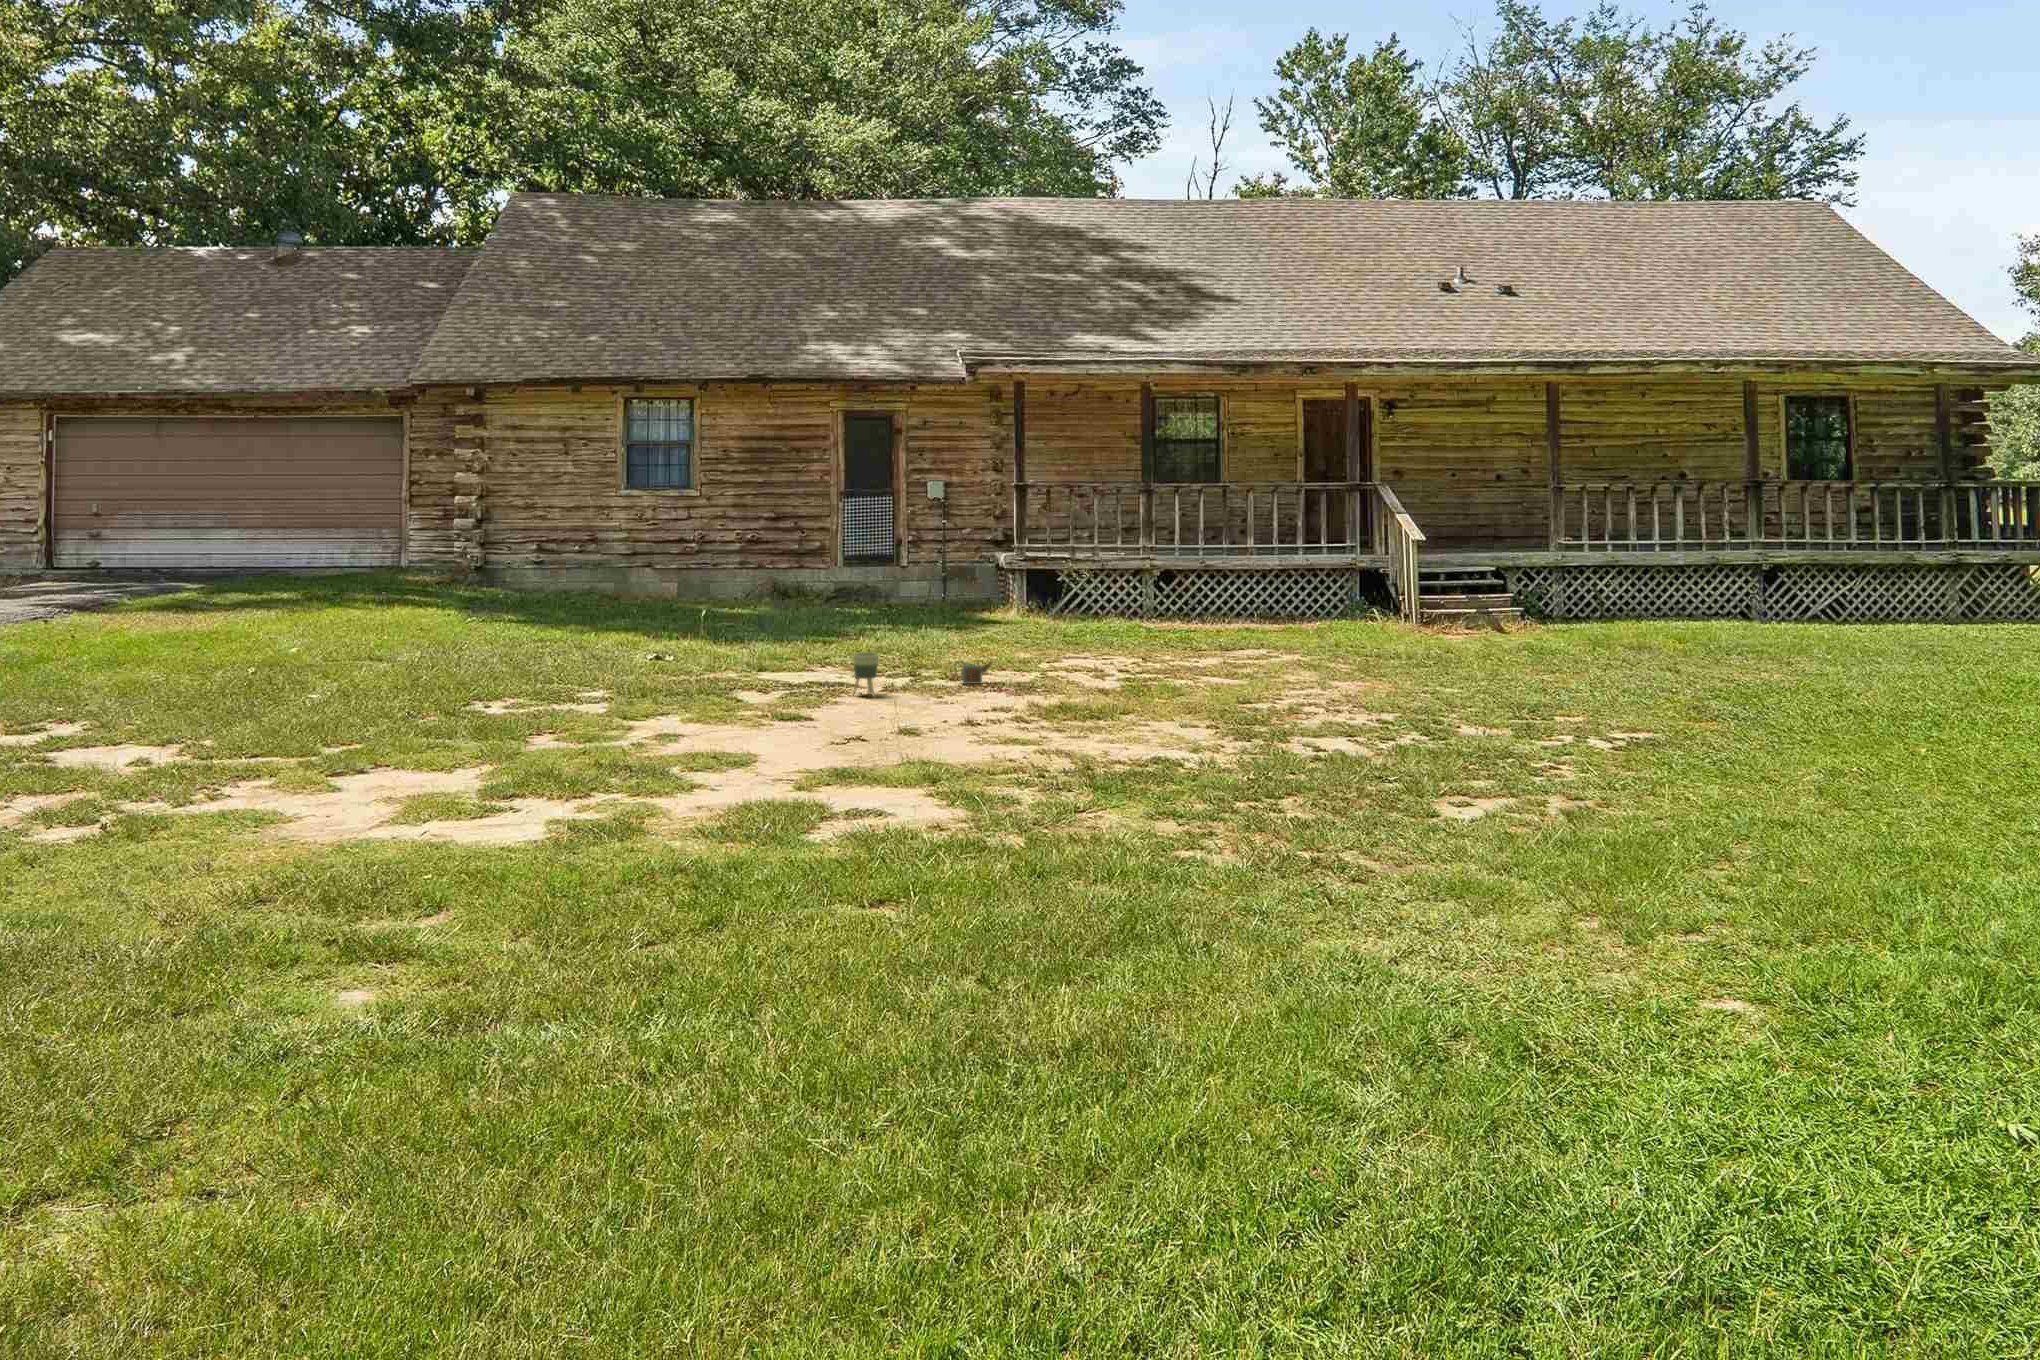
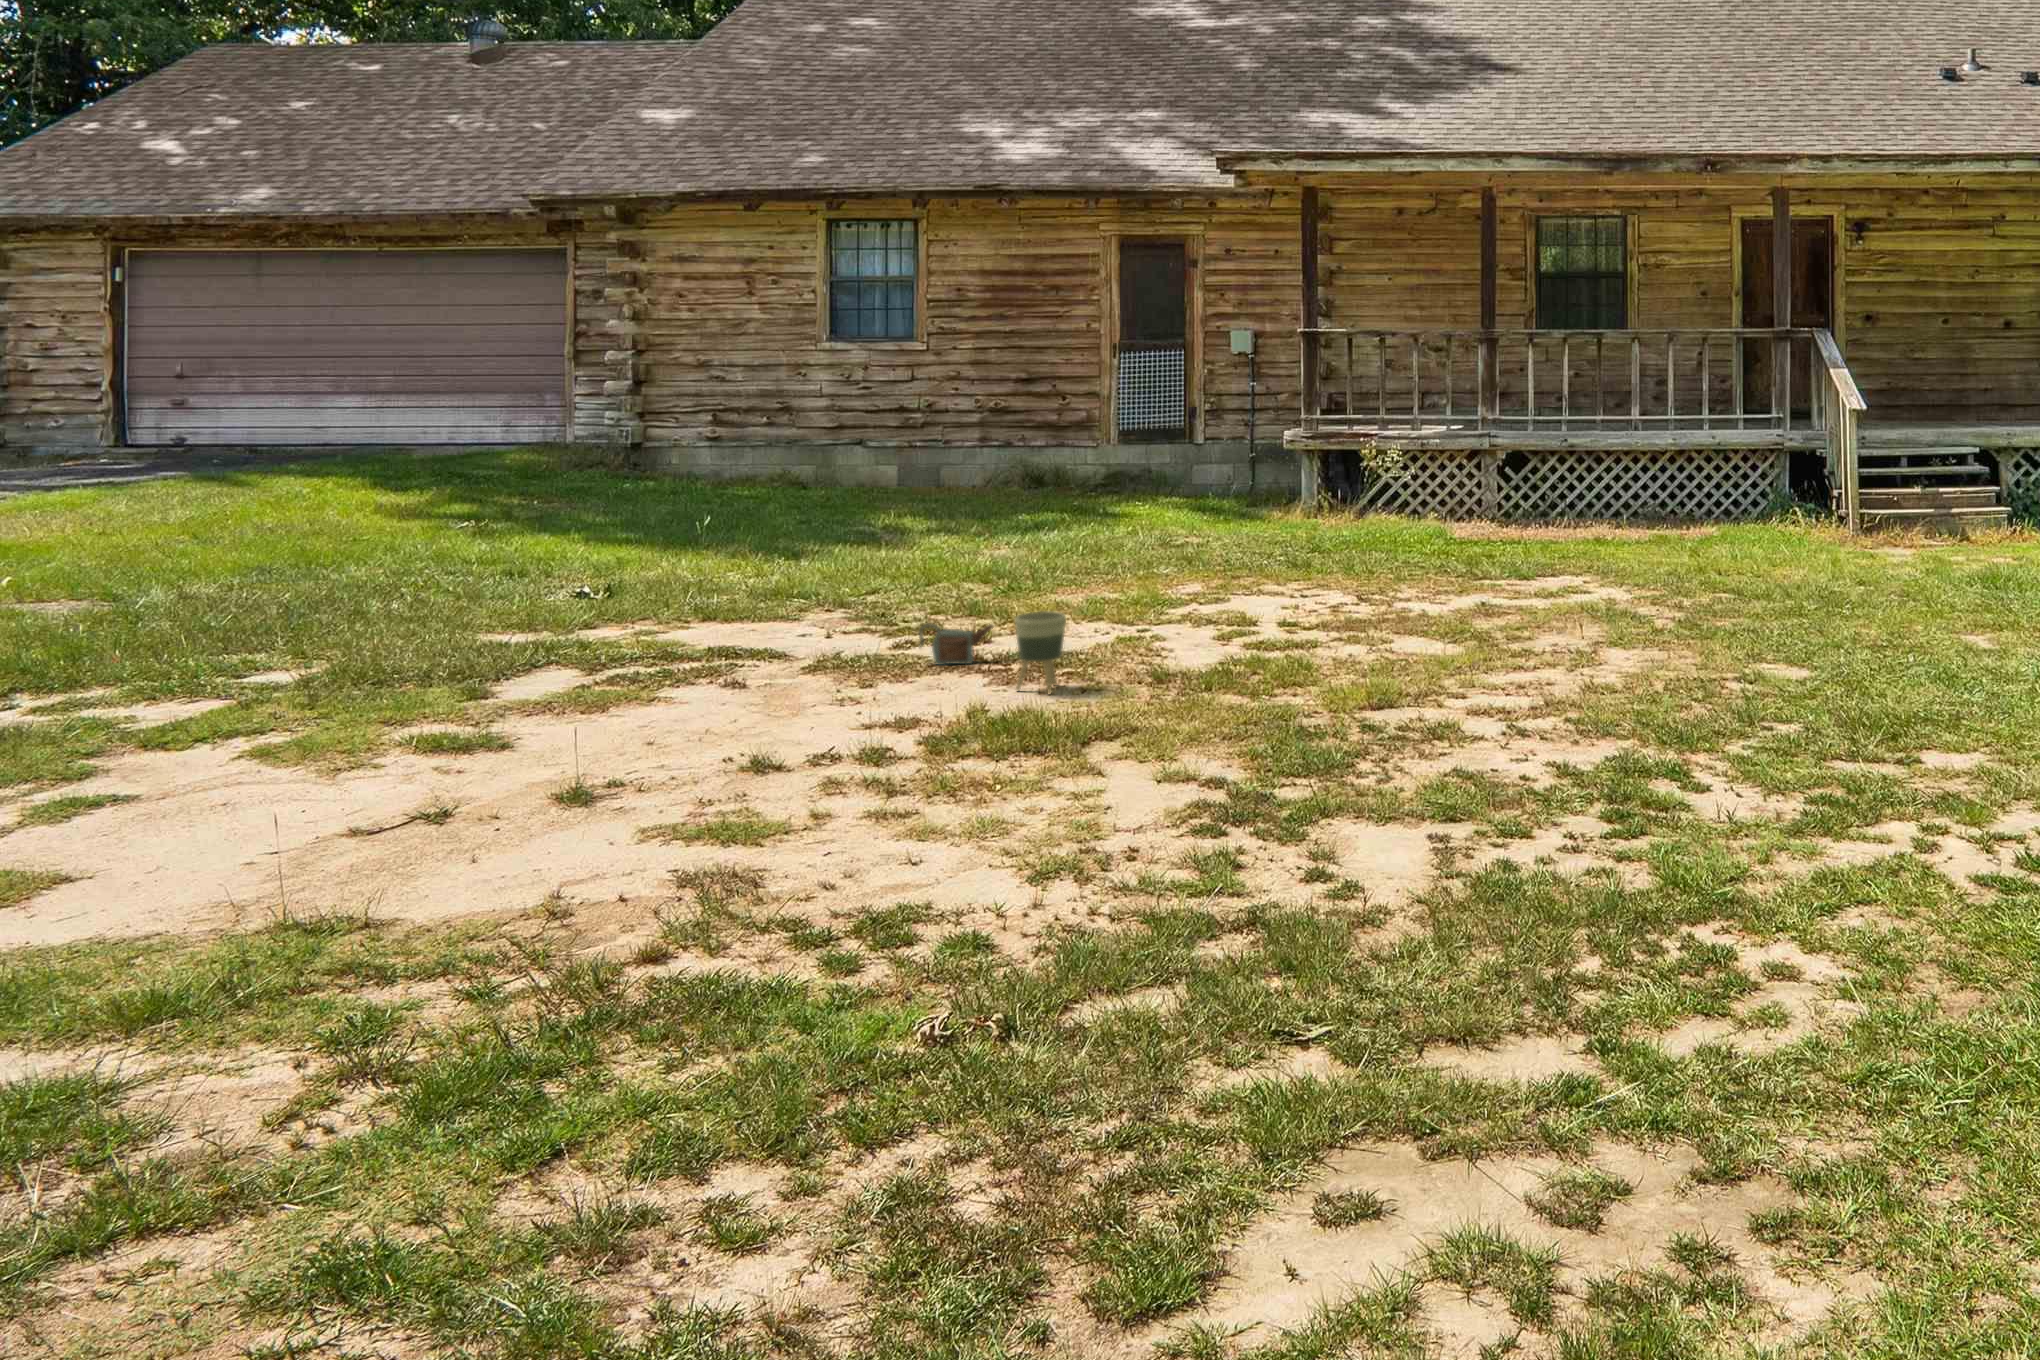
planter: present [852,652,879,696] -> present [1015,611,1066,694]

